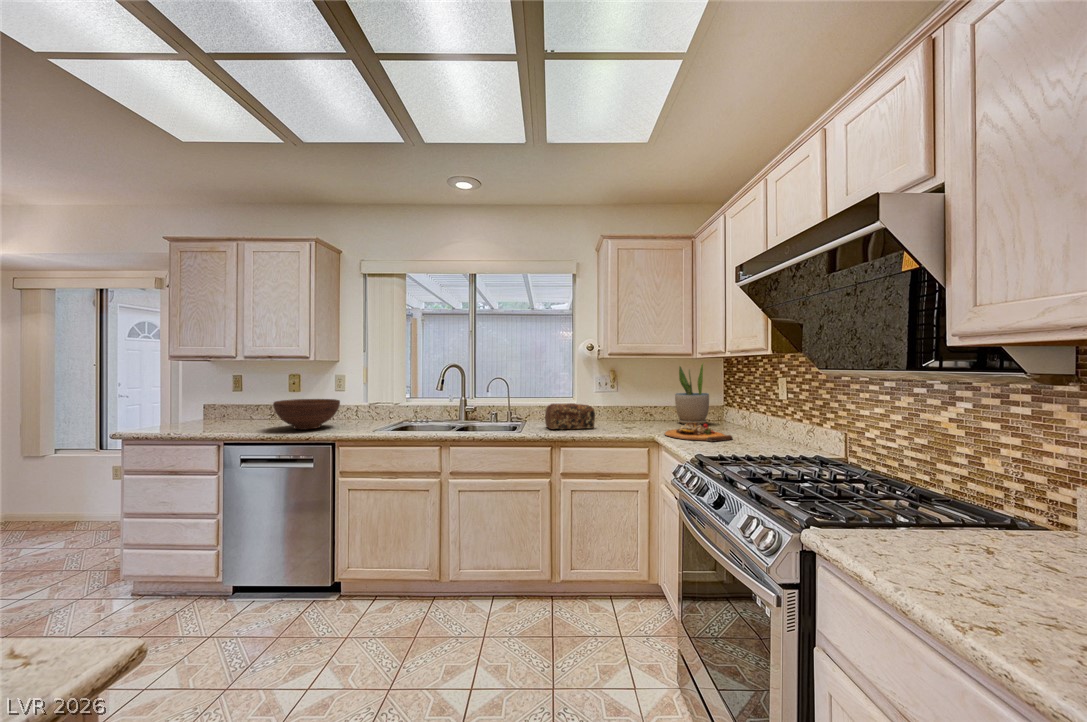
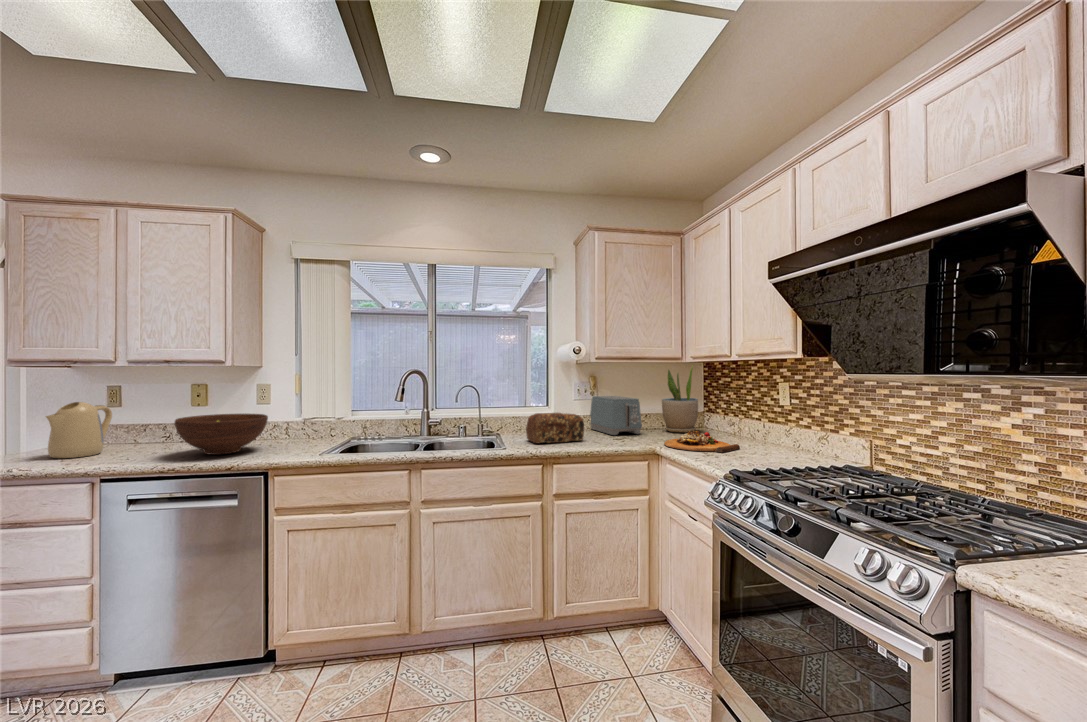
kettle: none [191,388,235,429] -> present [46,402,112,458]
toaster: none [609,390,653,425] -> present [589,396,642,435]

